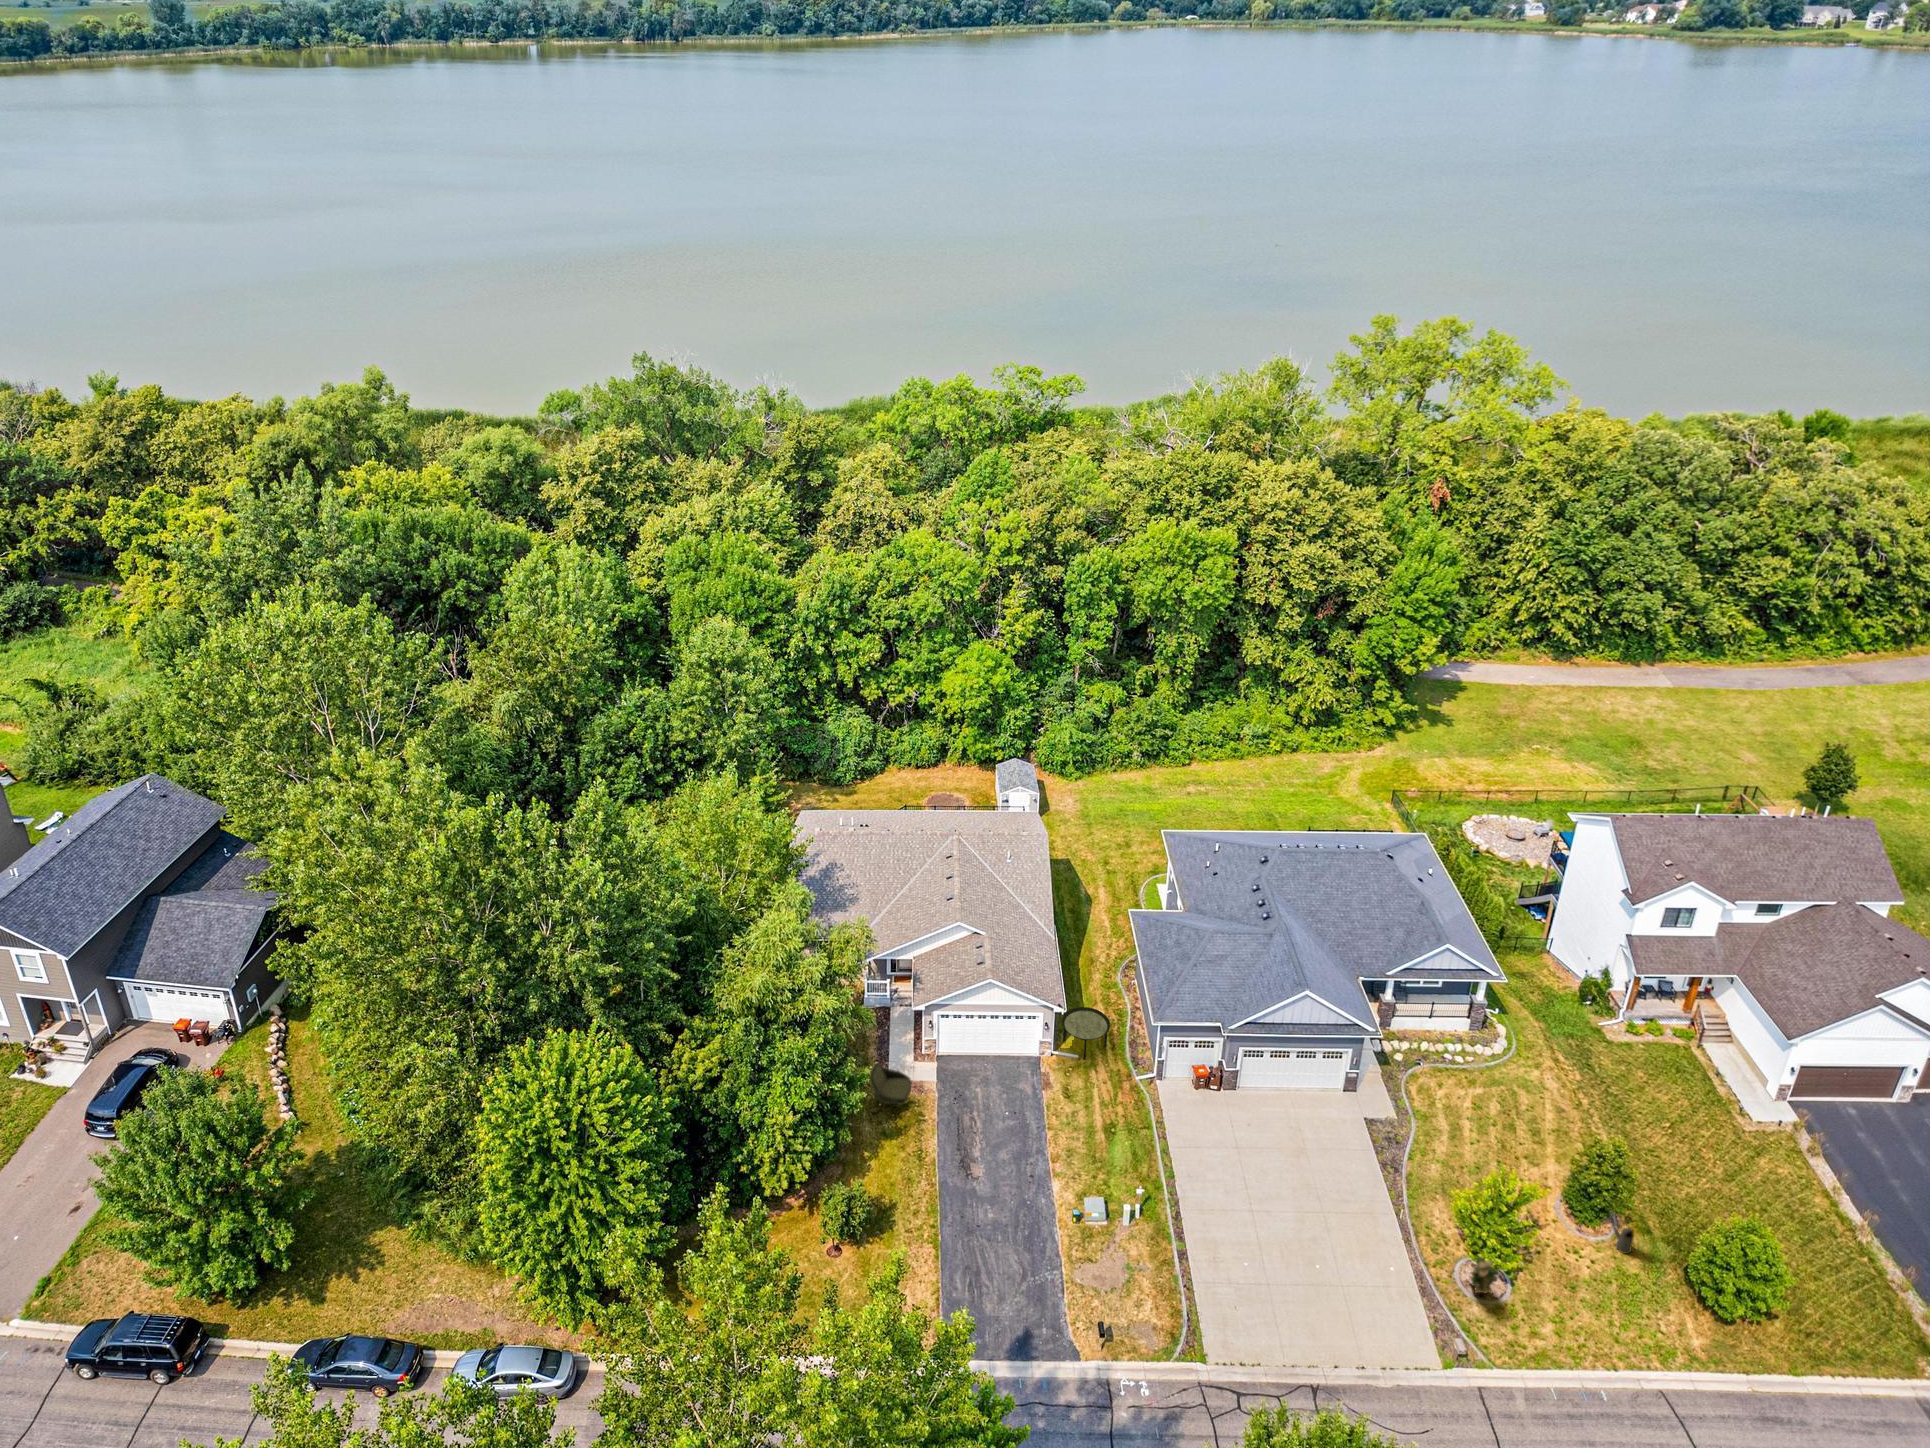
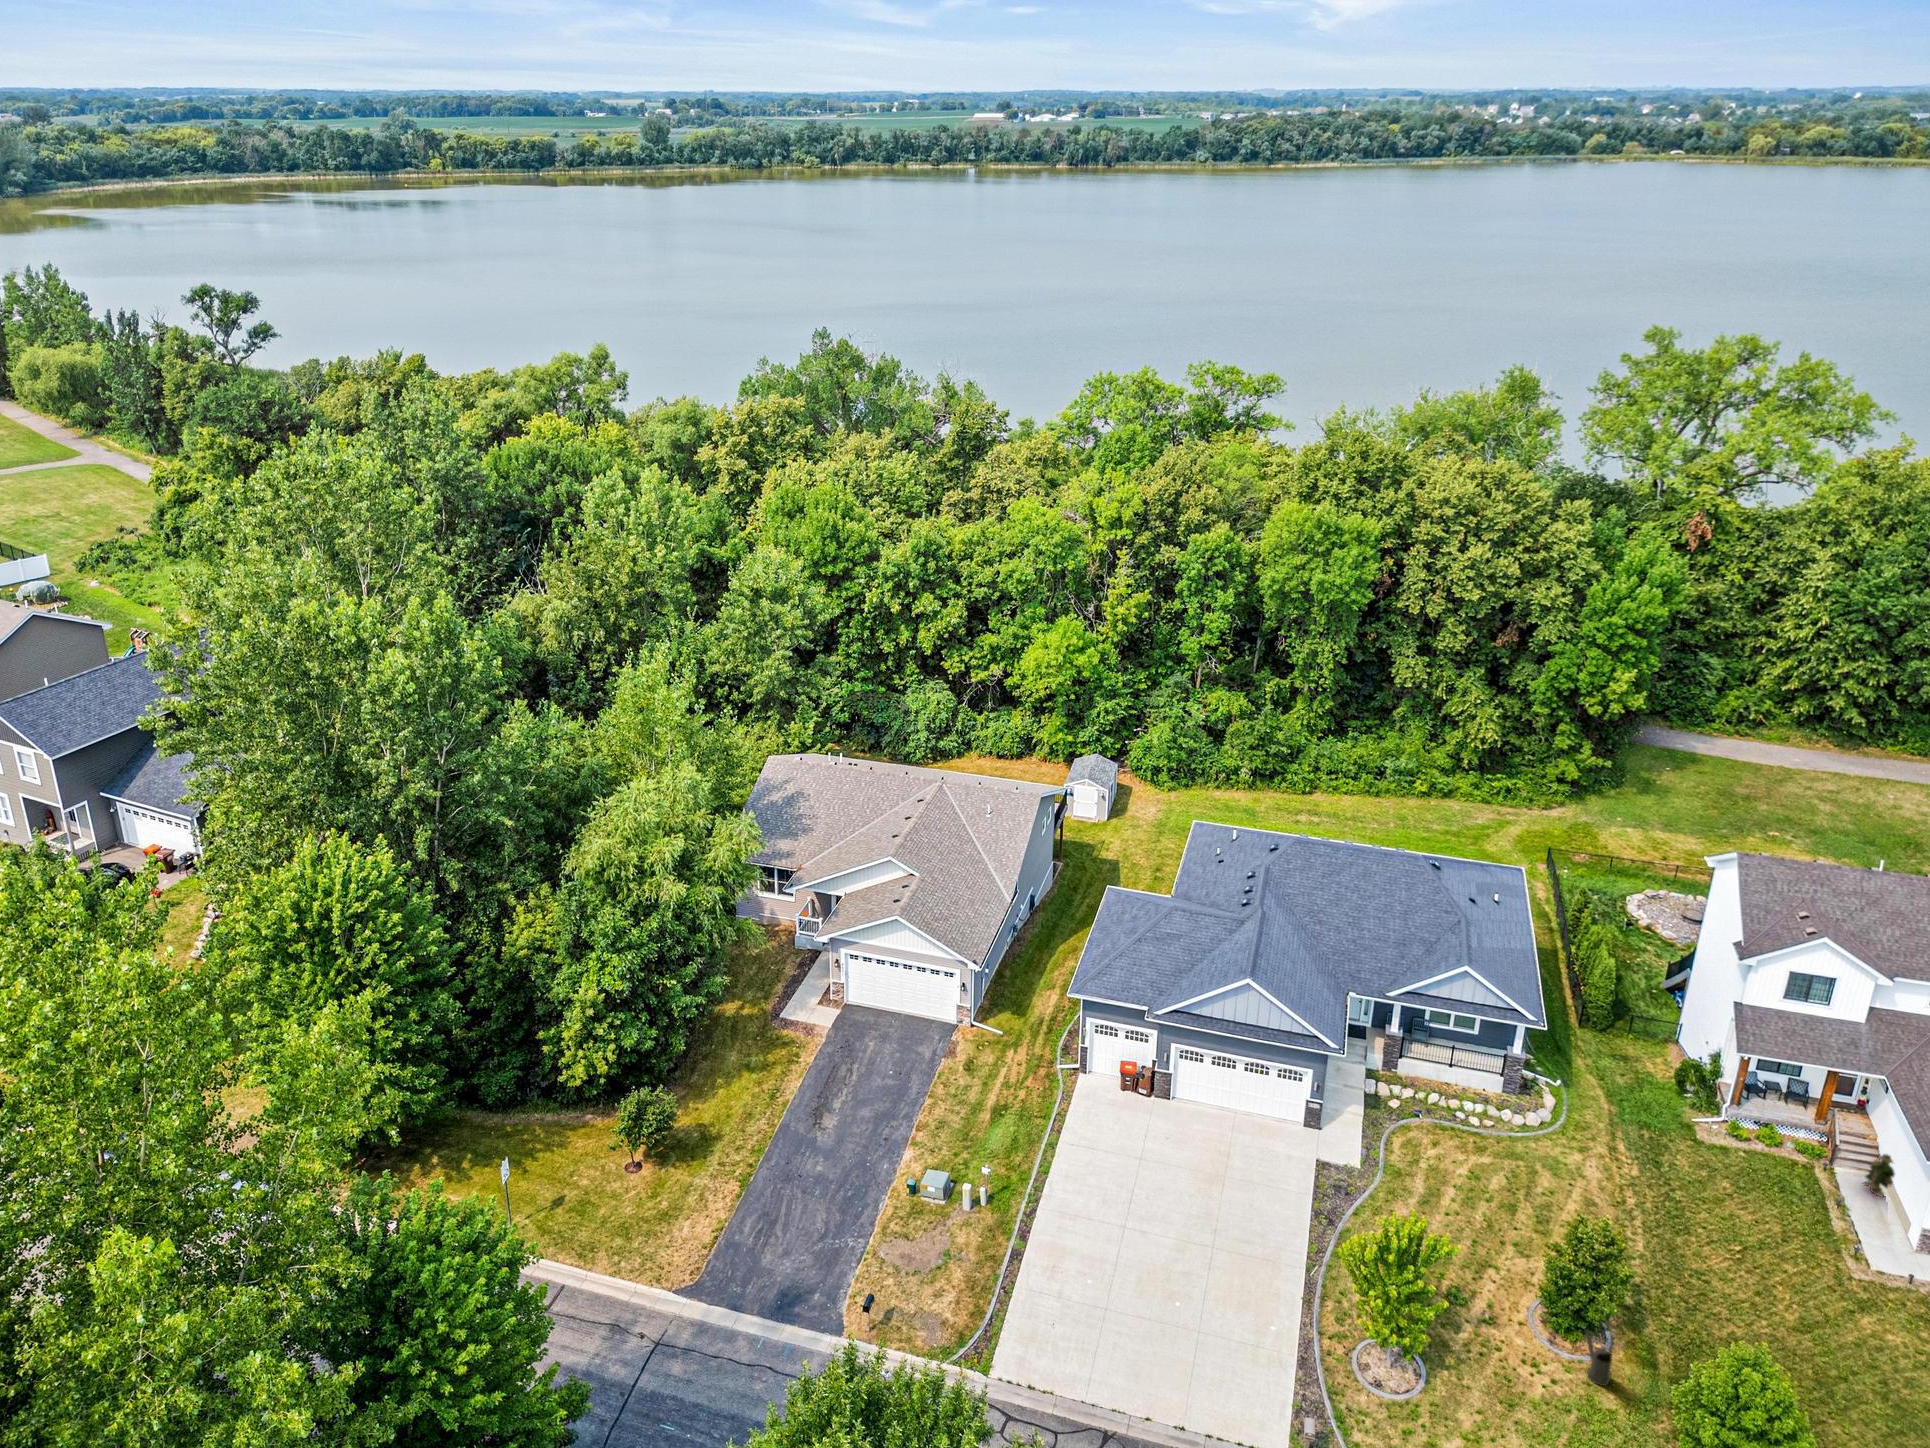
round table: present [1062,1007,1110,1060] -> none [988,978,1044,1036]
lounge chair: present [870,1063,912,1115] -> none [745,985,797,1051]
decorative plant: present [1470,1257,1498,1294] -> present [1863,1154,1895,1197]

